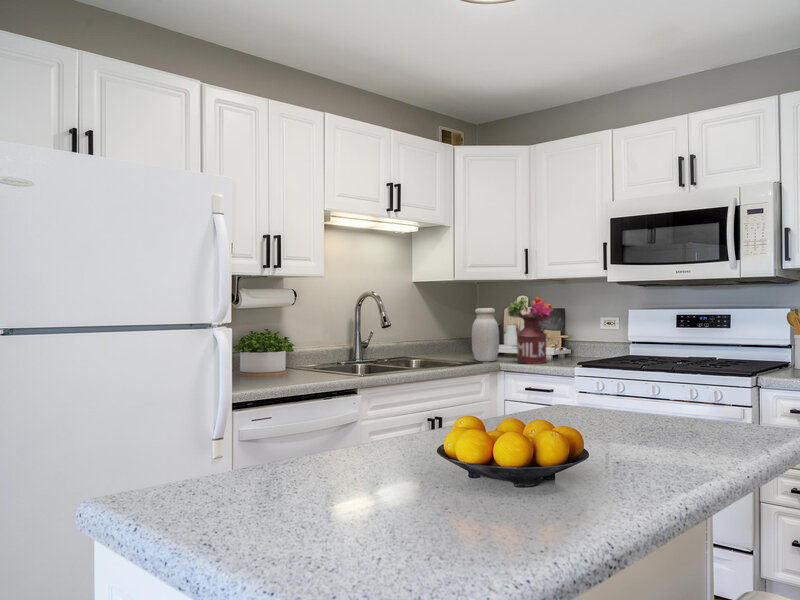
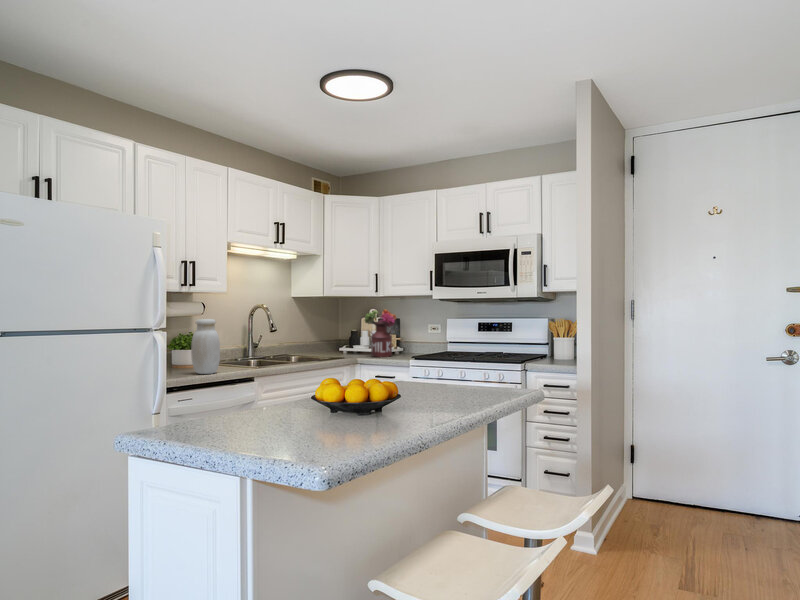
jar: present [472,308,499,361] -> present [191,319,220,374]

